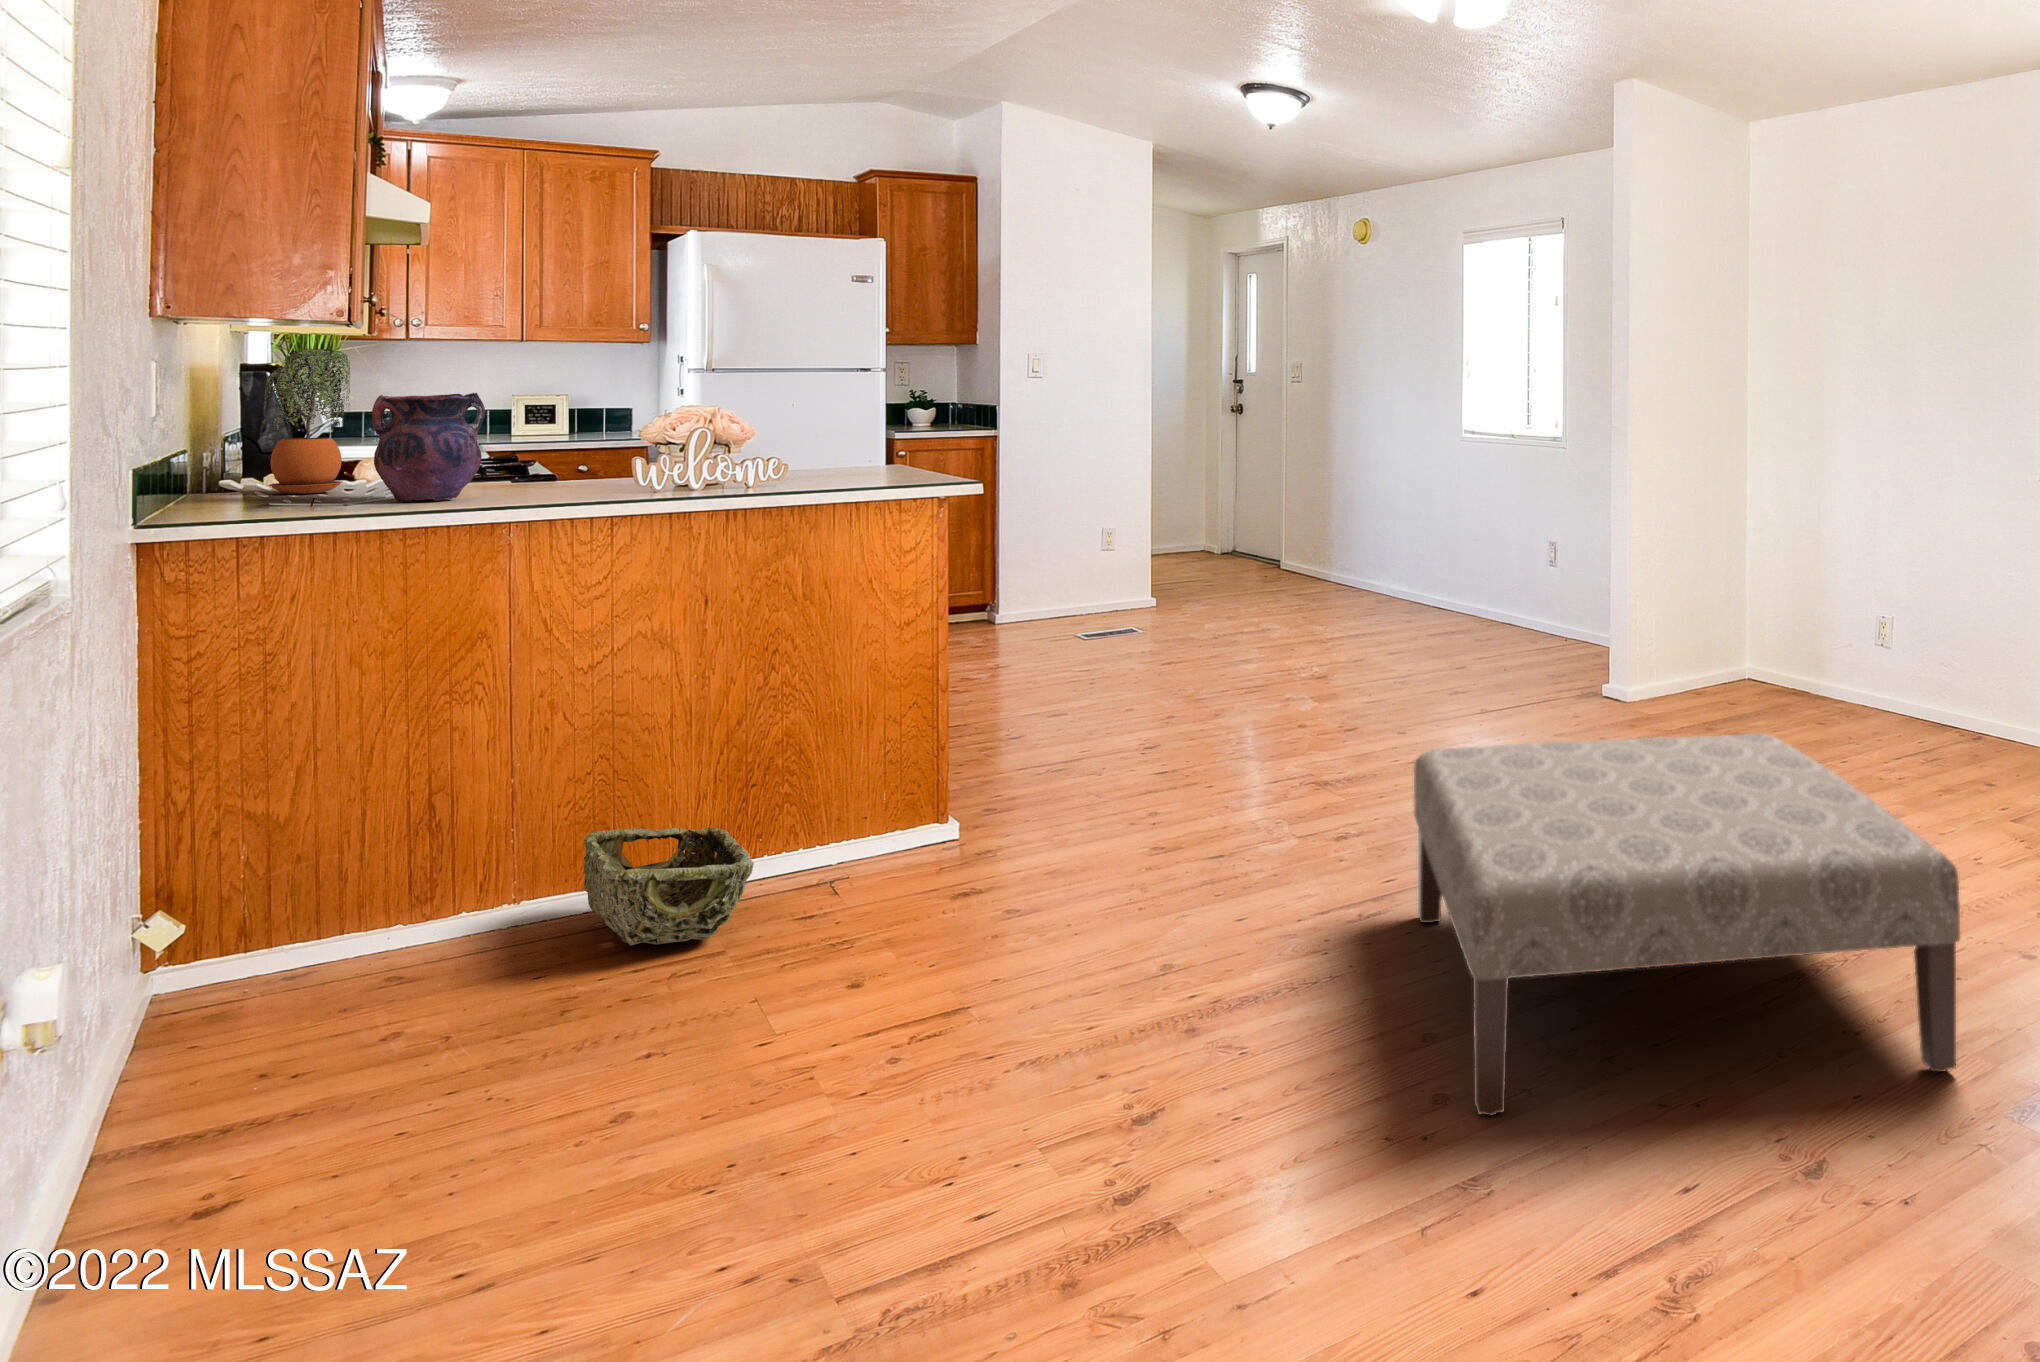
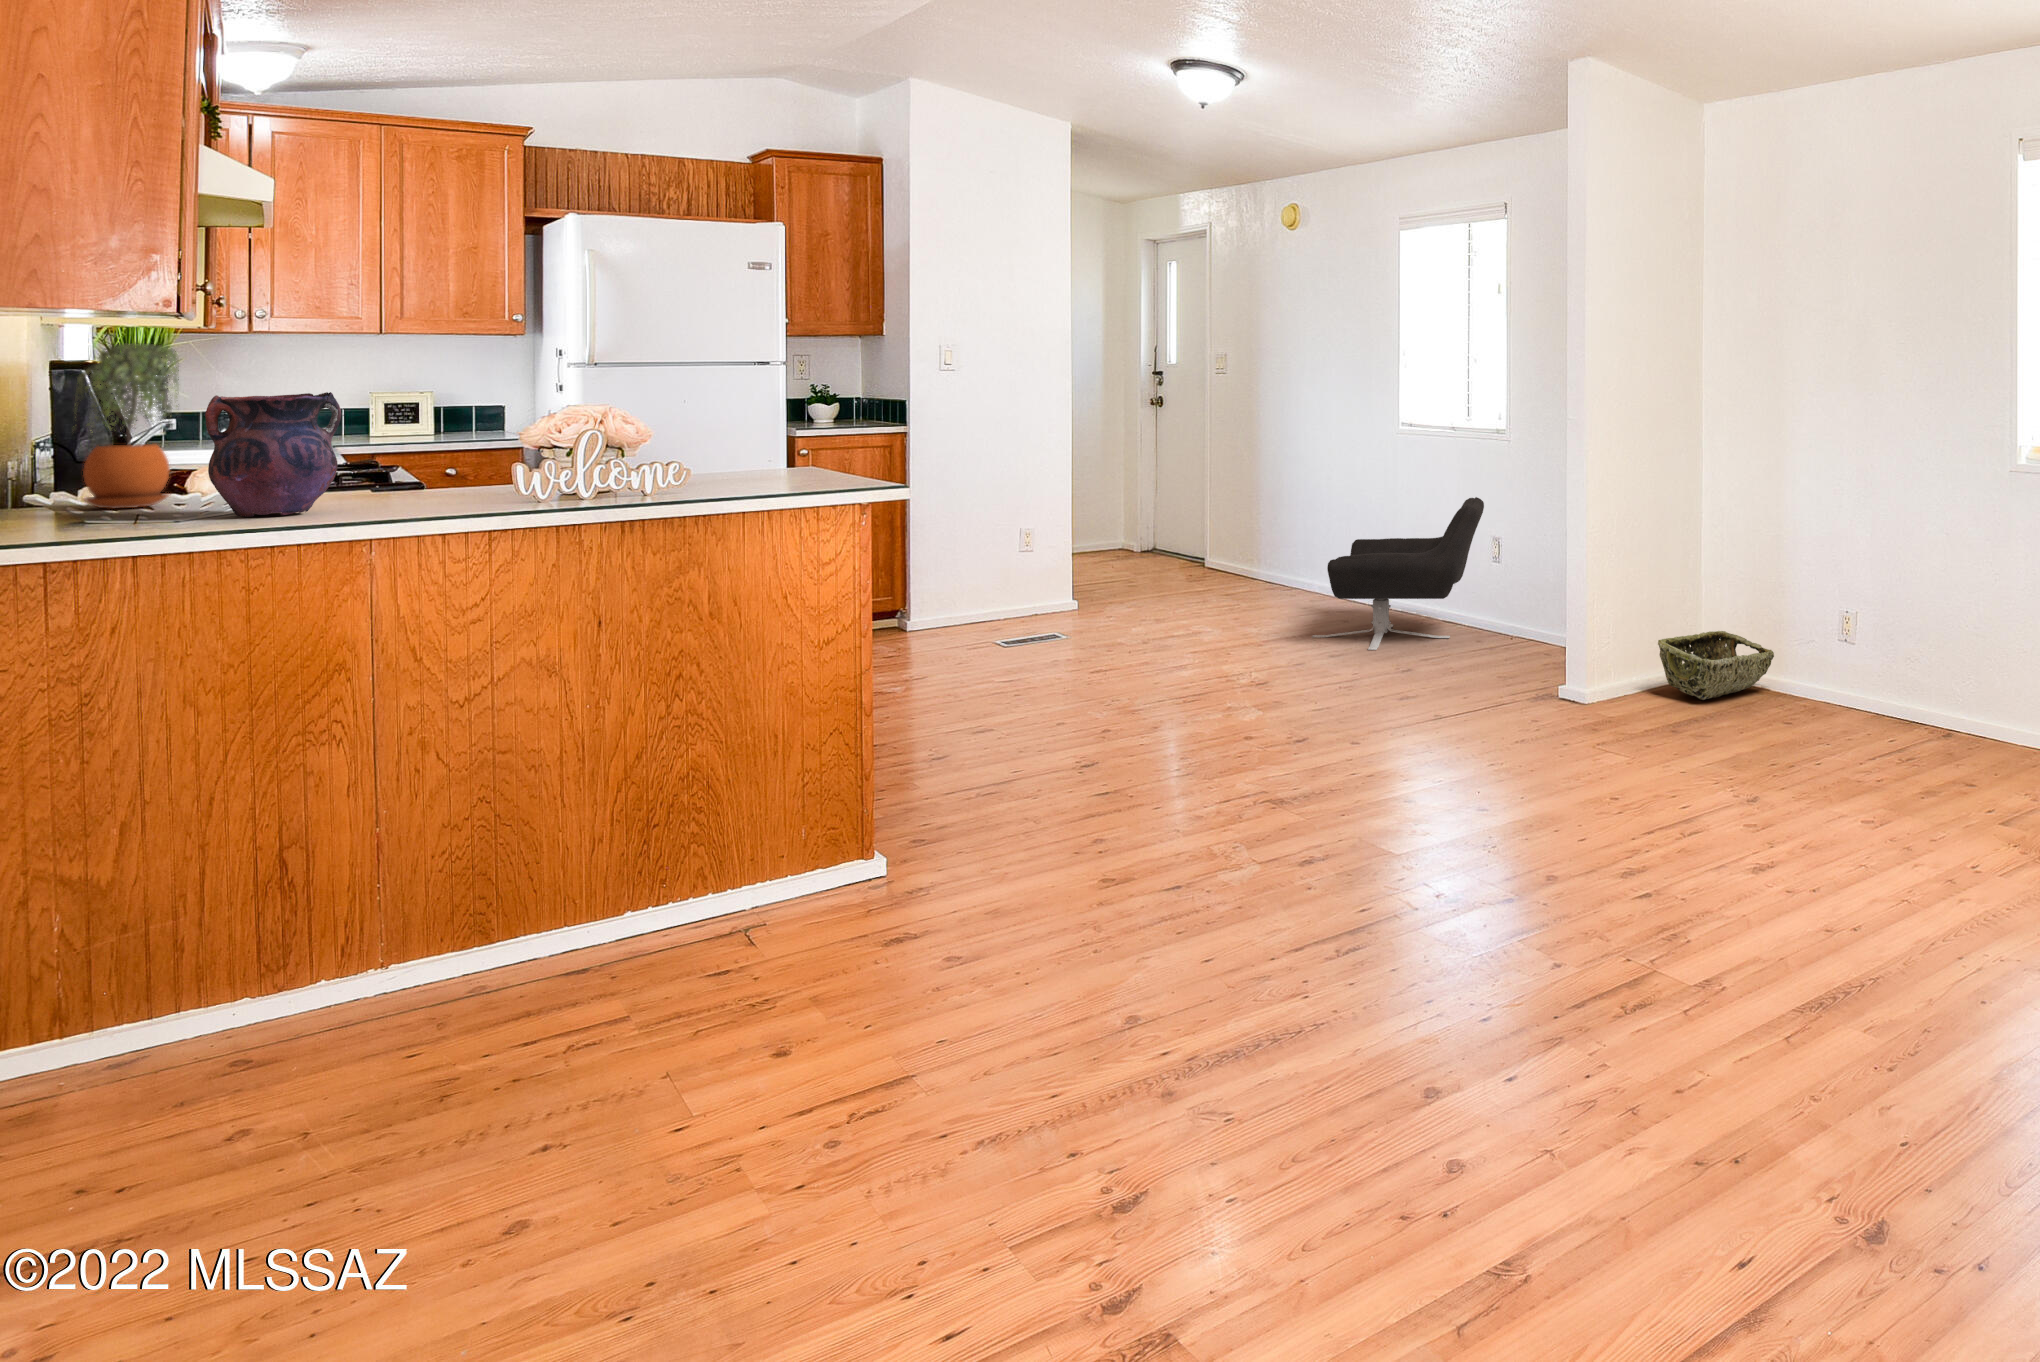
lounge chair: none [1370,502,1537,647] -> present [1312,497,1484,650]
ottoman: present [1414,734,1960,1116] -> none [1399,744,2007,1182]
woven basket: present [584,827,754,945] -> present [1658,631,1774,700]

